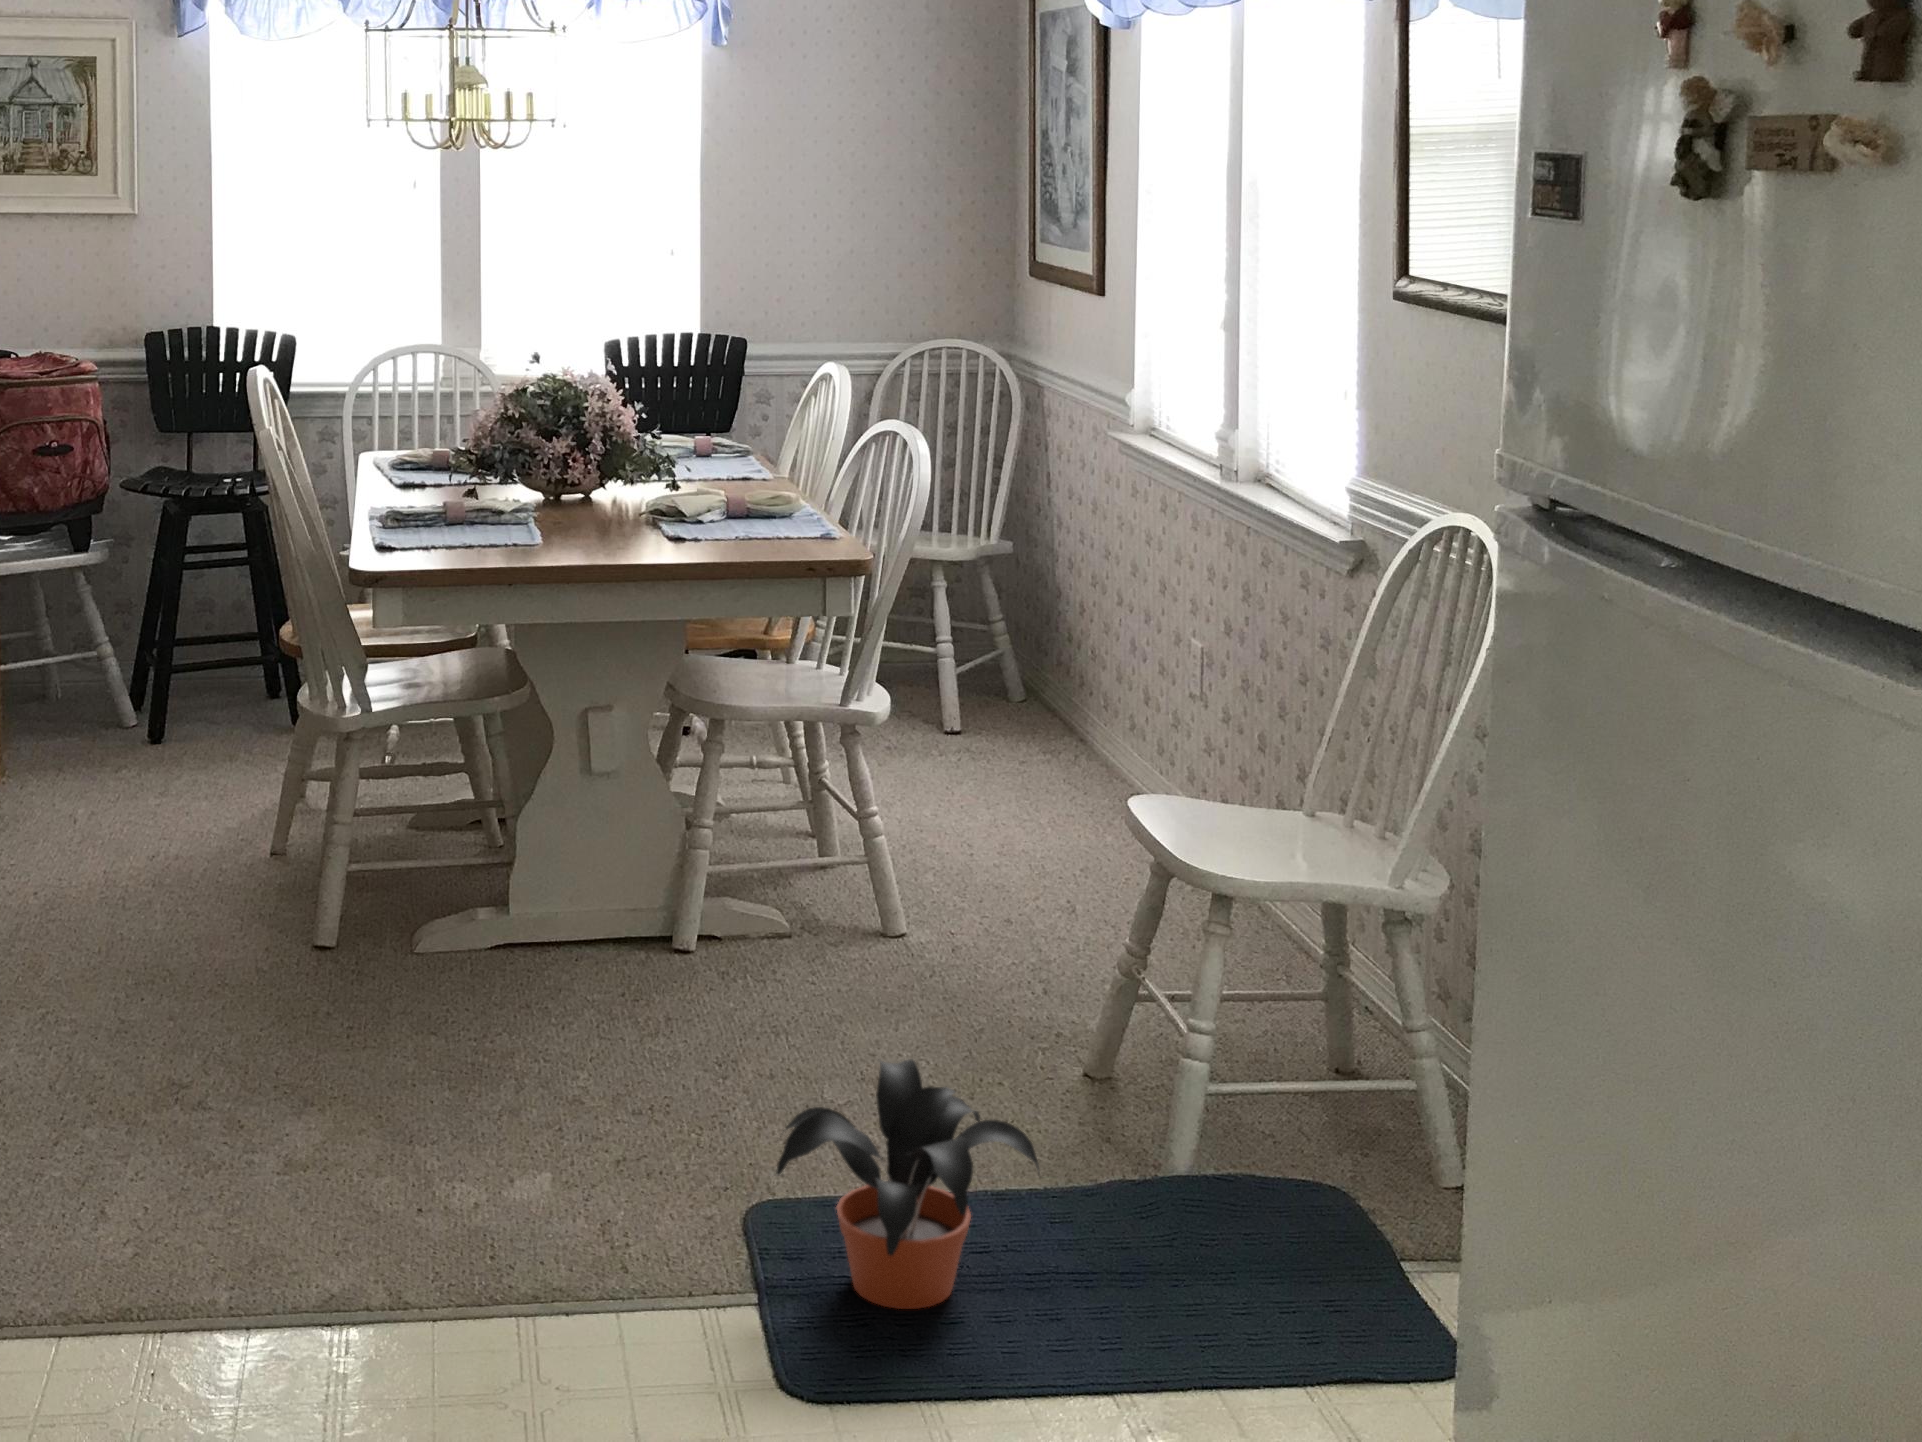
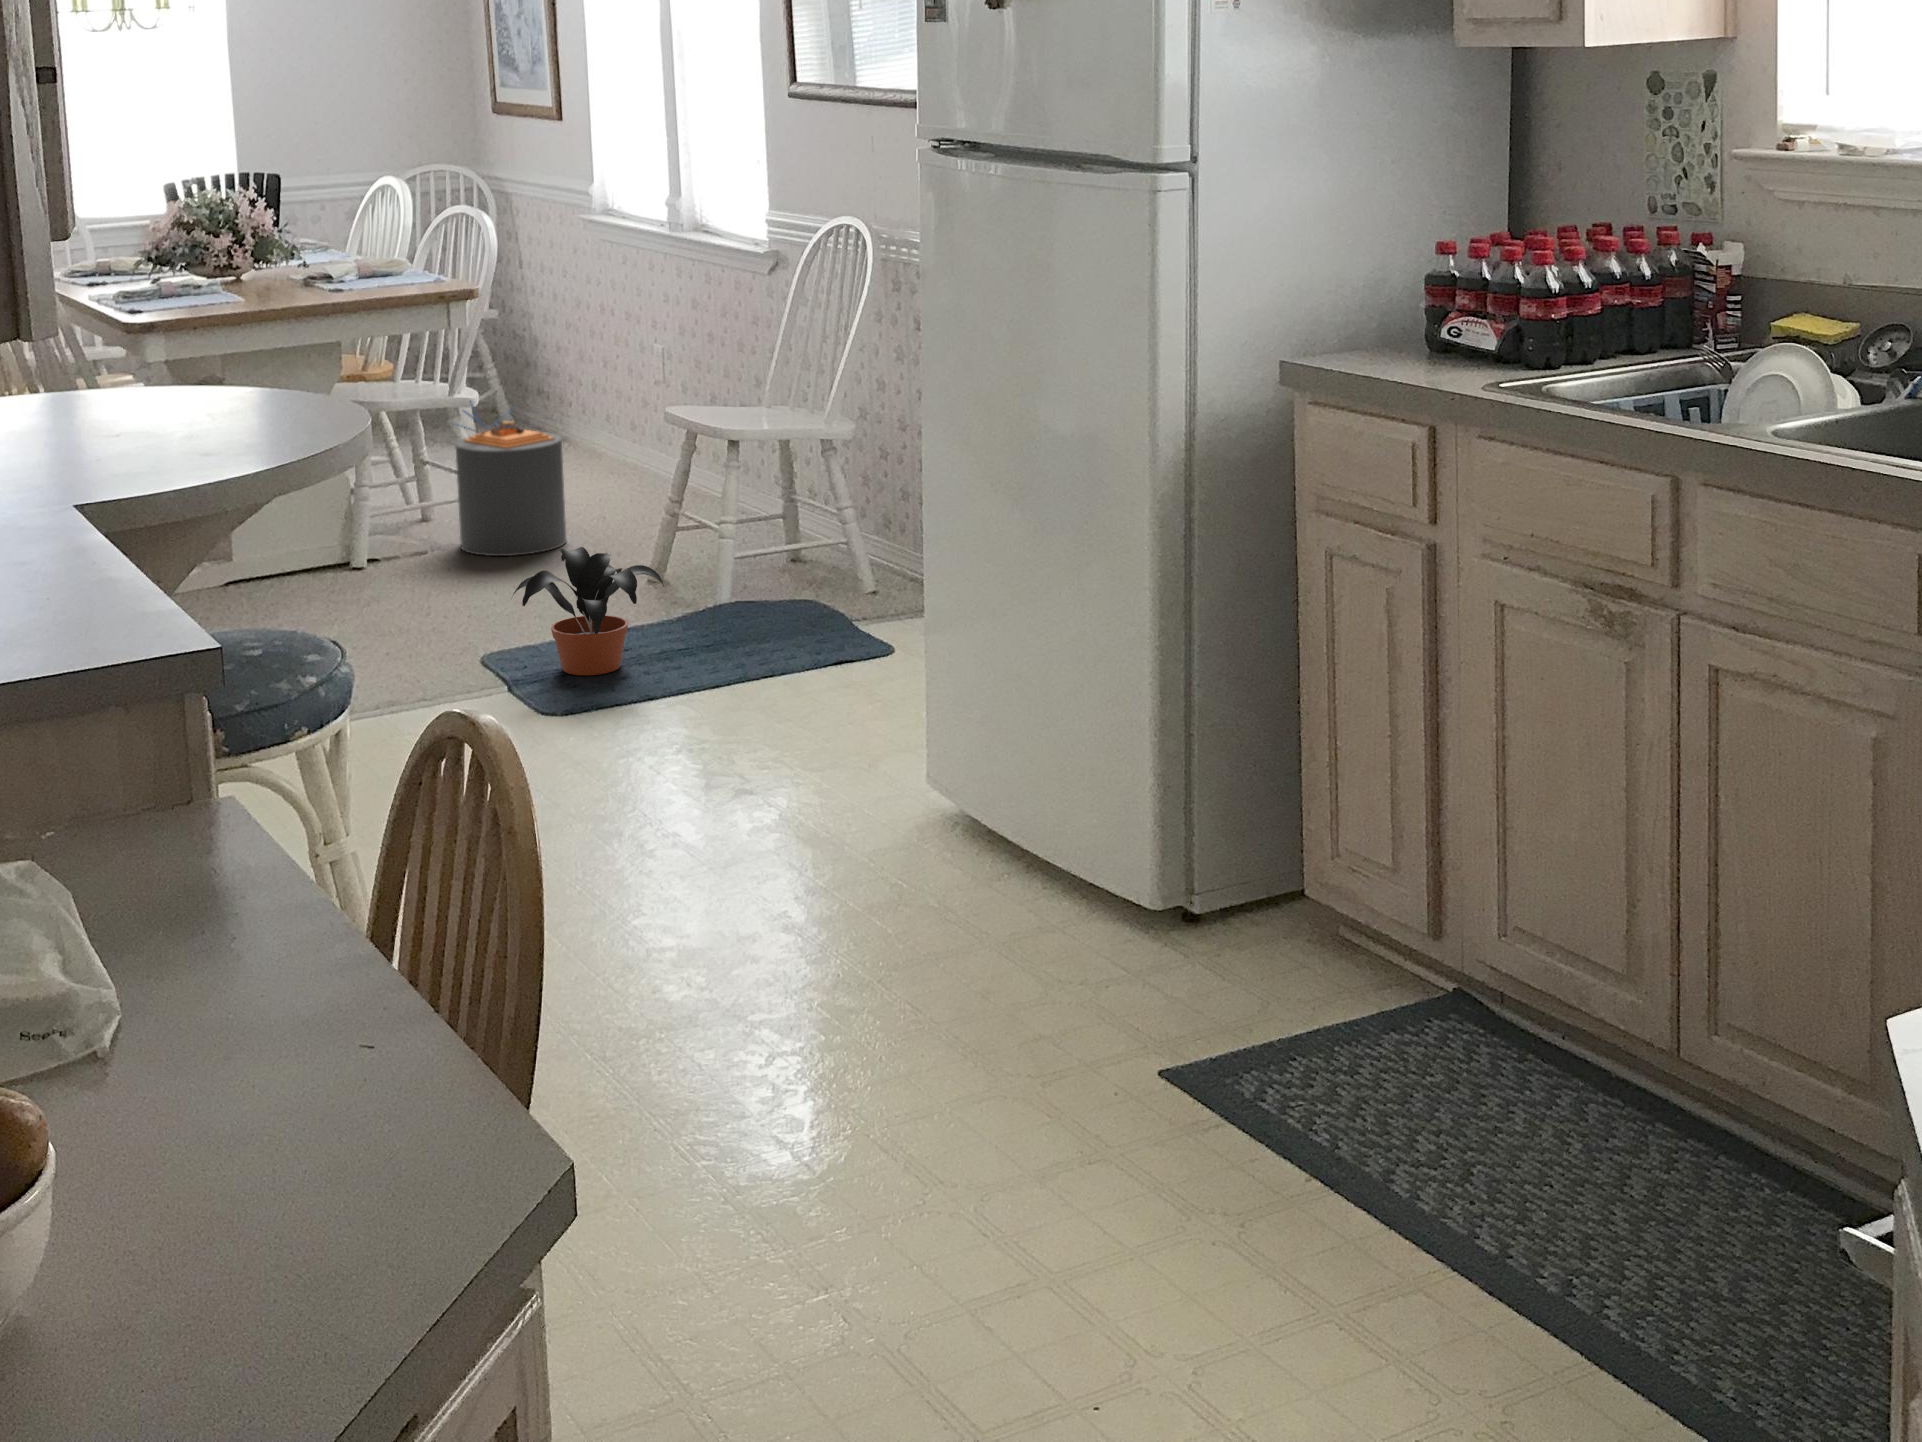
trash can: none [825,711,997,969] -> present [453,400,566,556]

